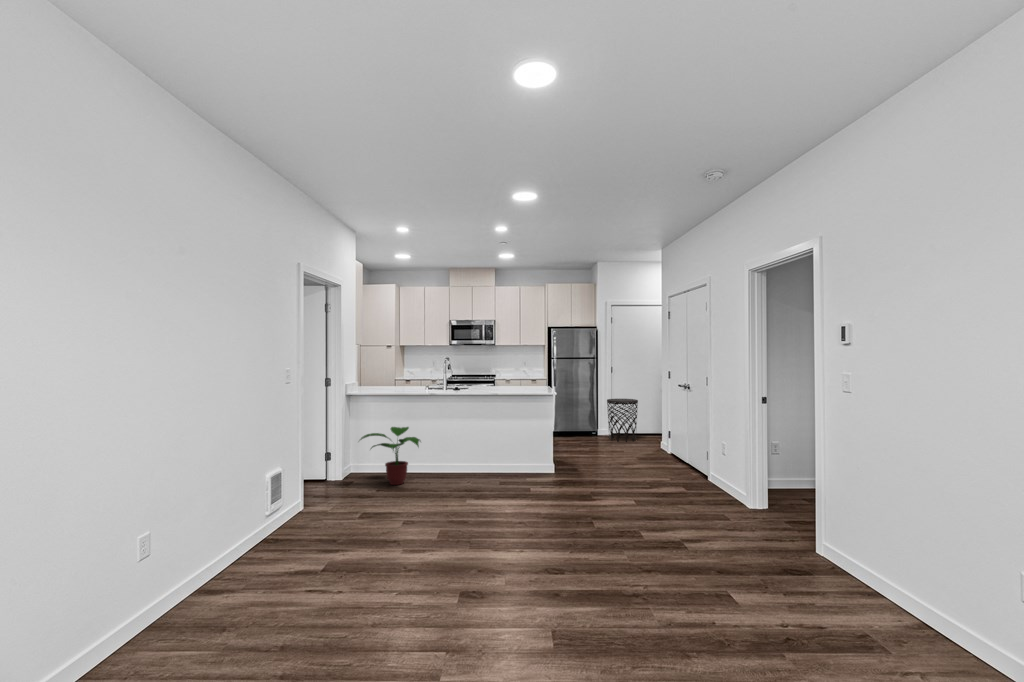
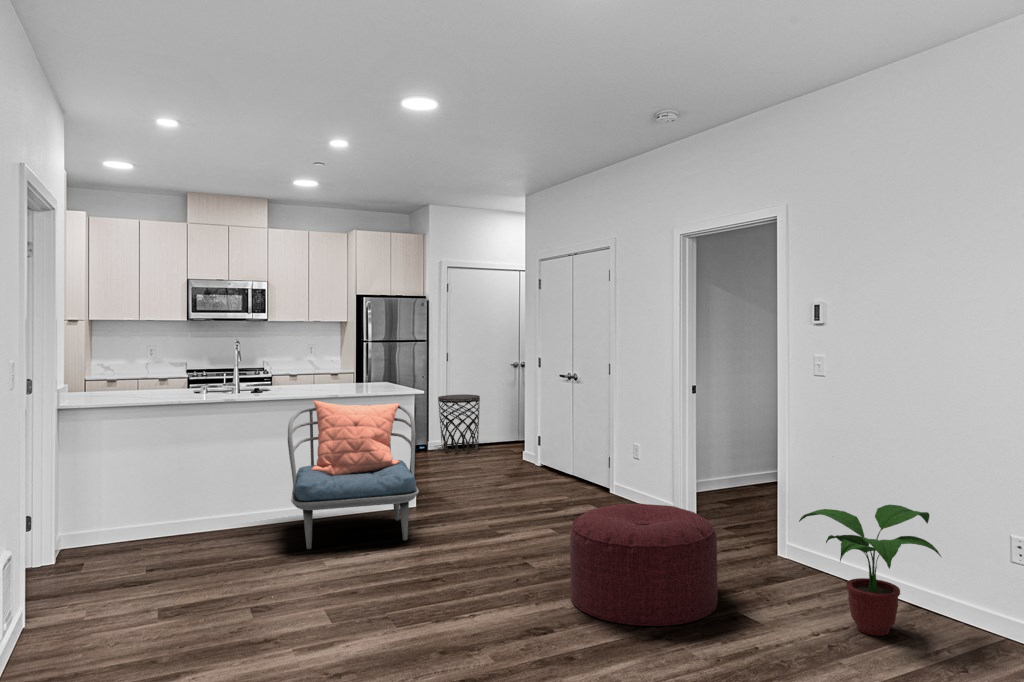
armchair: none [451,393,543,494] -> present [288,401,419,549]
potted plant: present [360,427,420,485] -> present [799,505,941,635]
ottoman: none [595,485,719,590] -> present [570,503,718,626]

